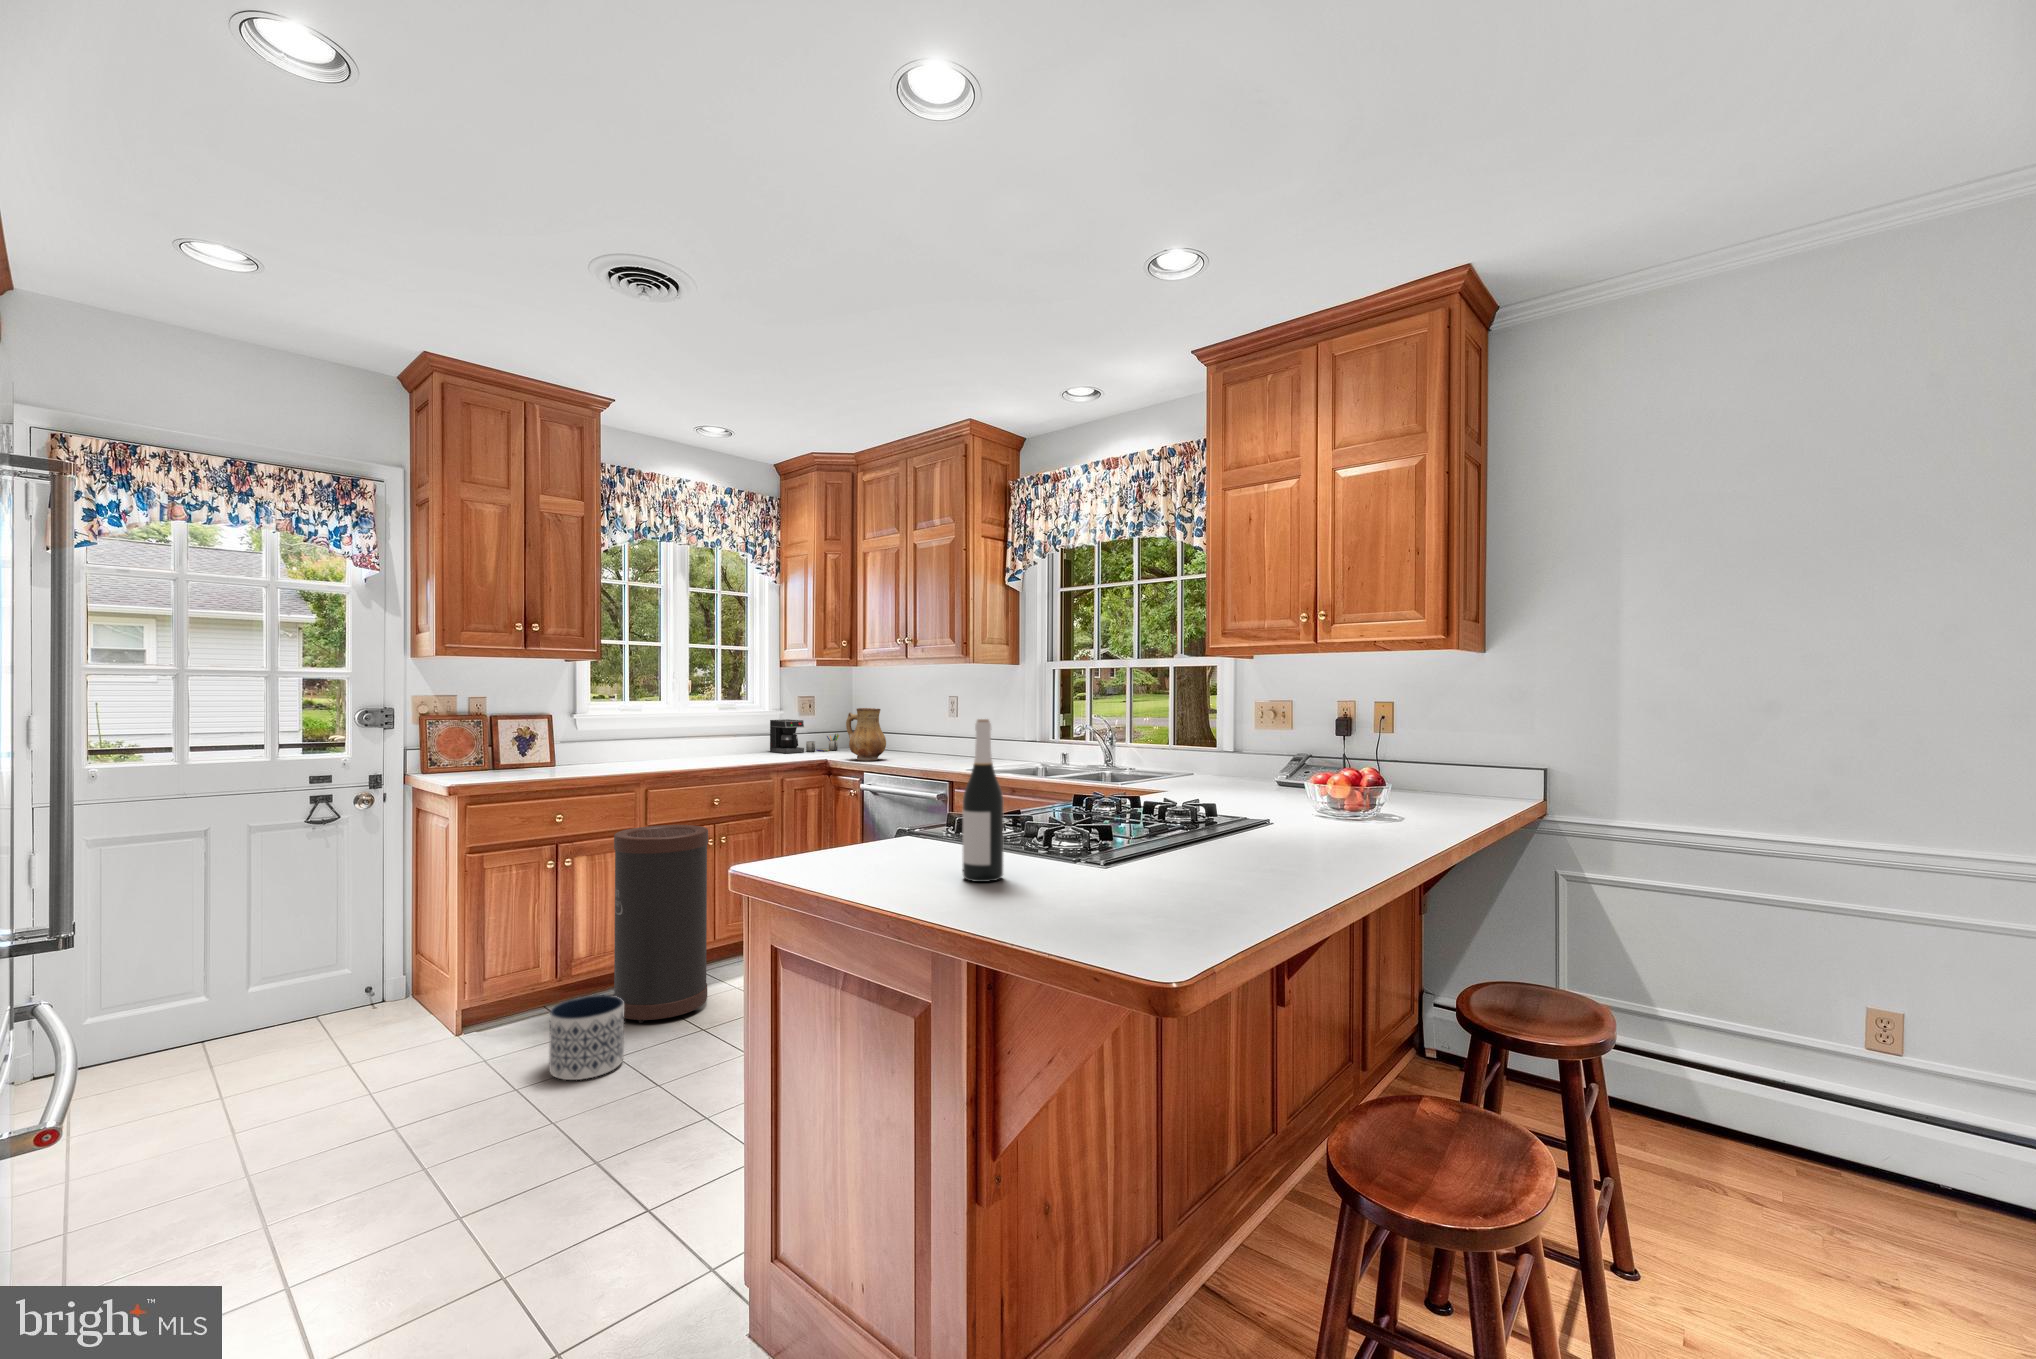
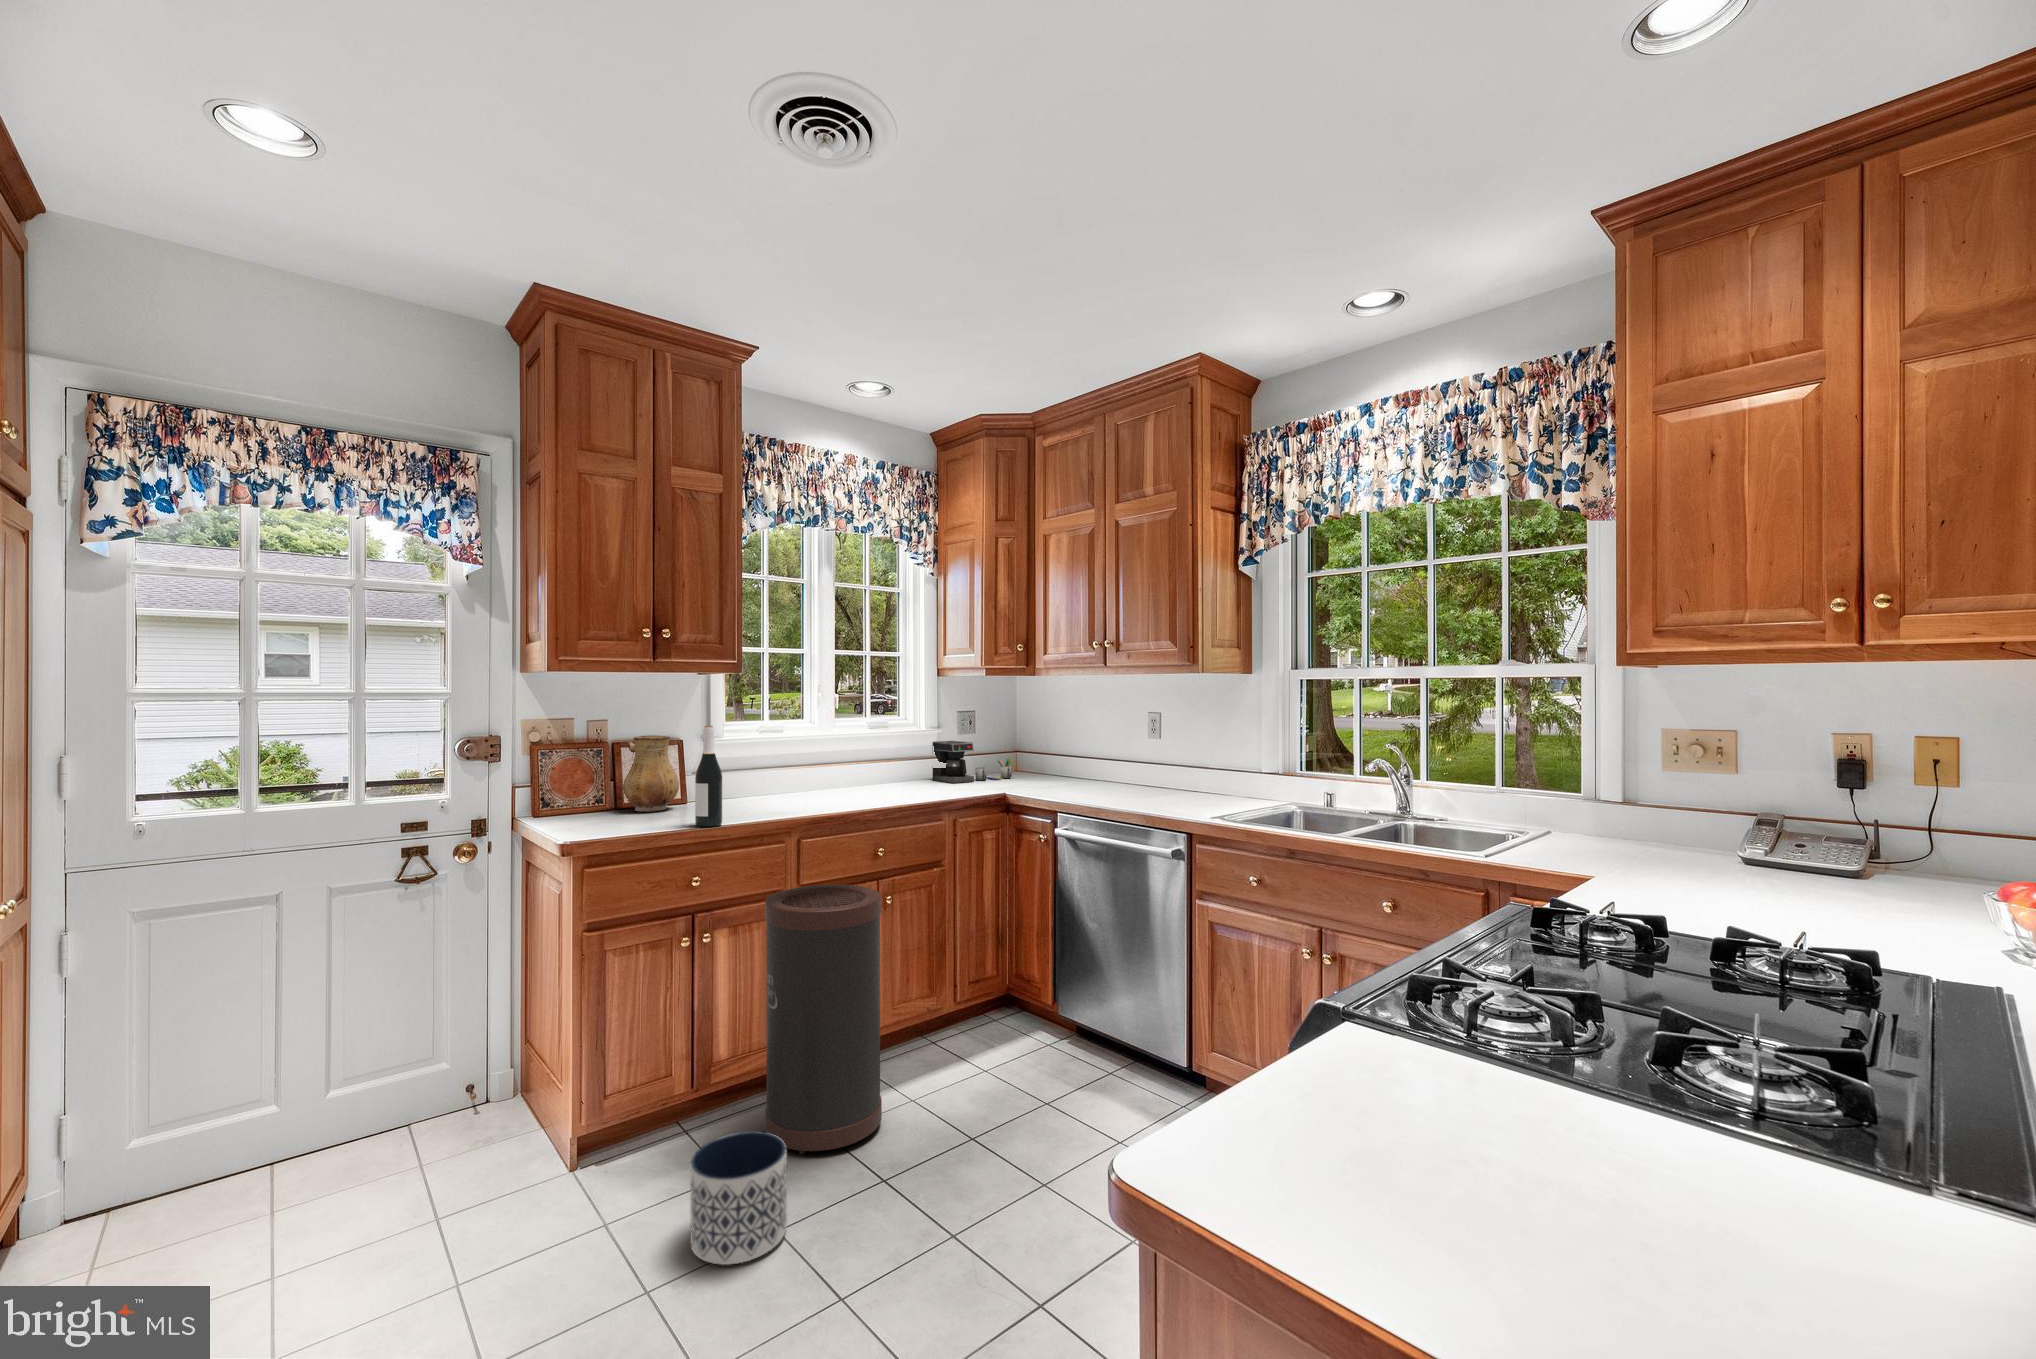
ceramic pitcher: present [846,708,886,761] -> present [623,735,679,812]
wine bottle: present [962,719,1004,882] -> present [695,726,722,827]

